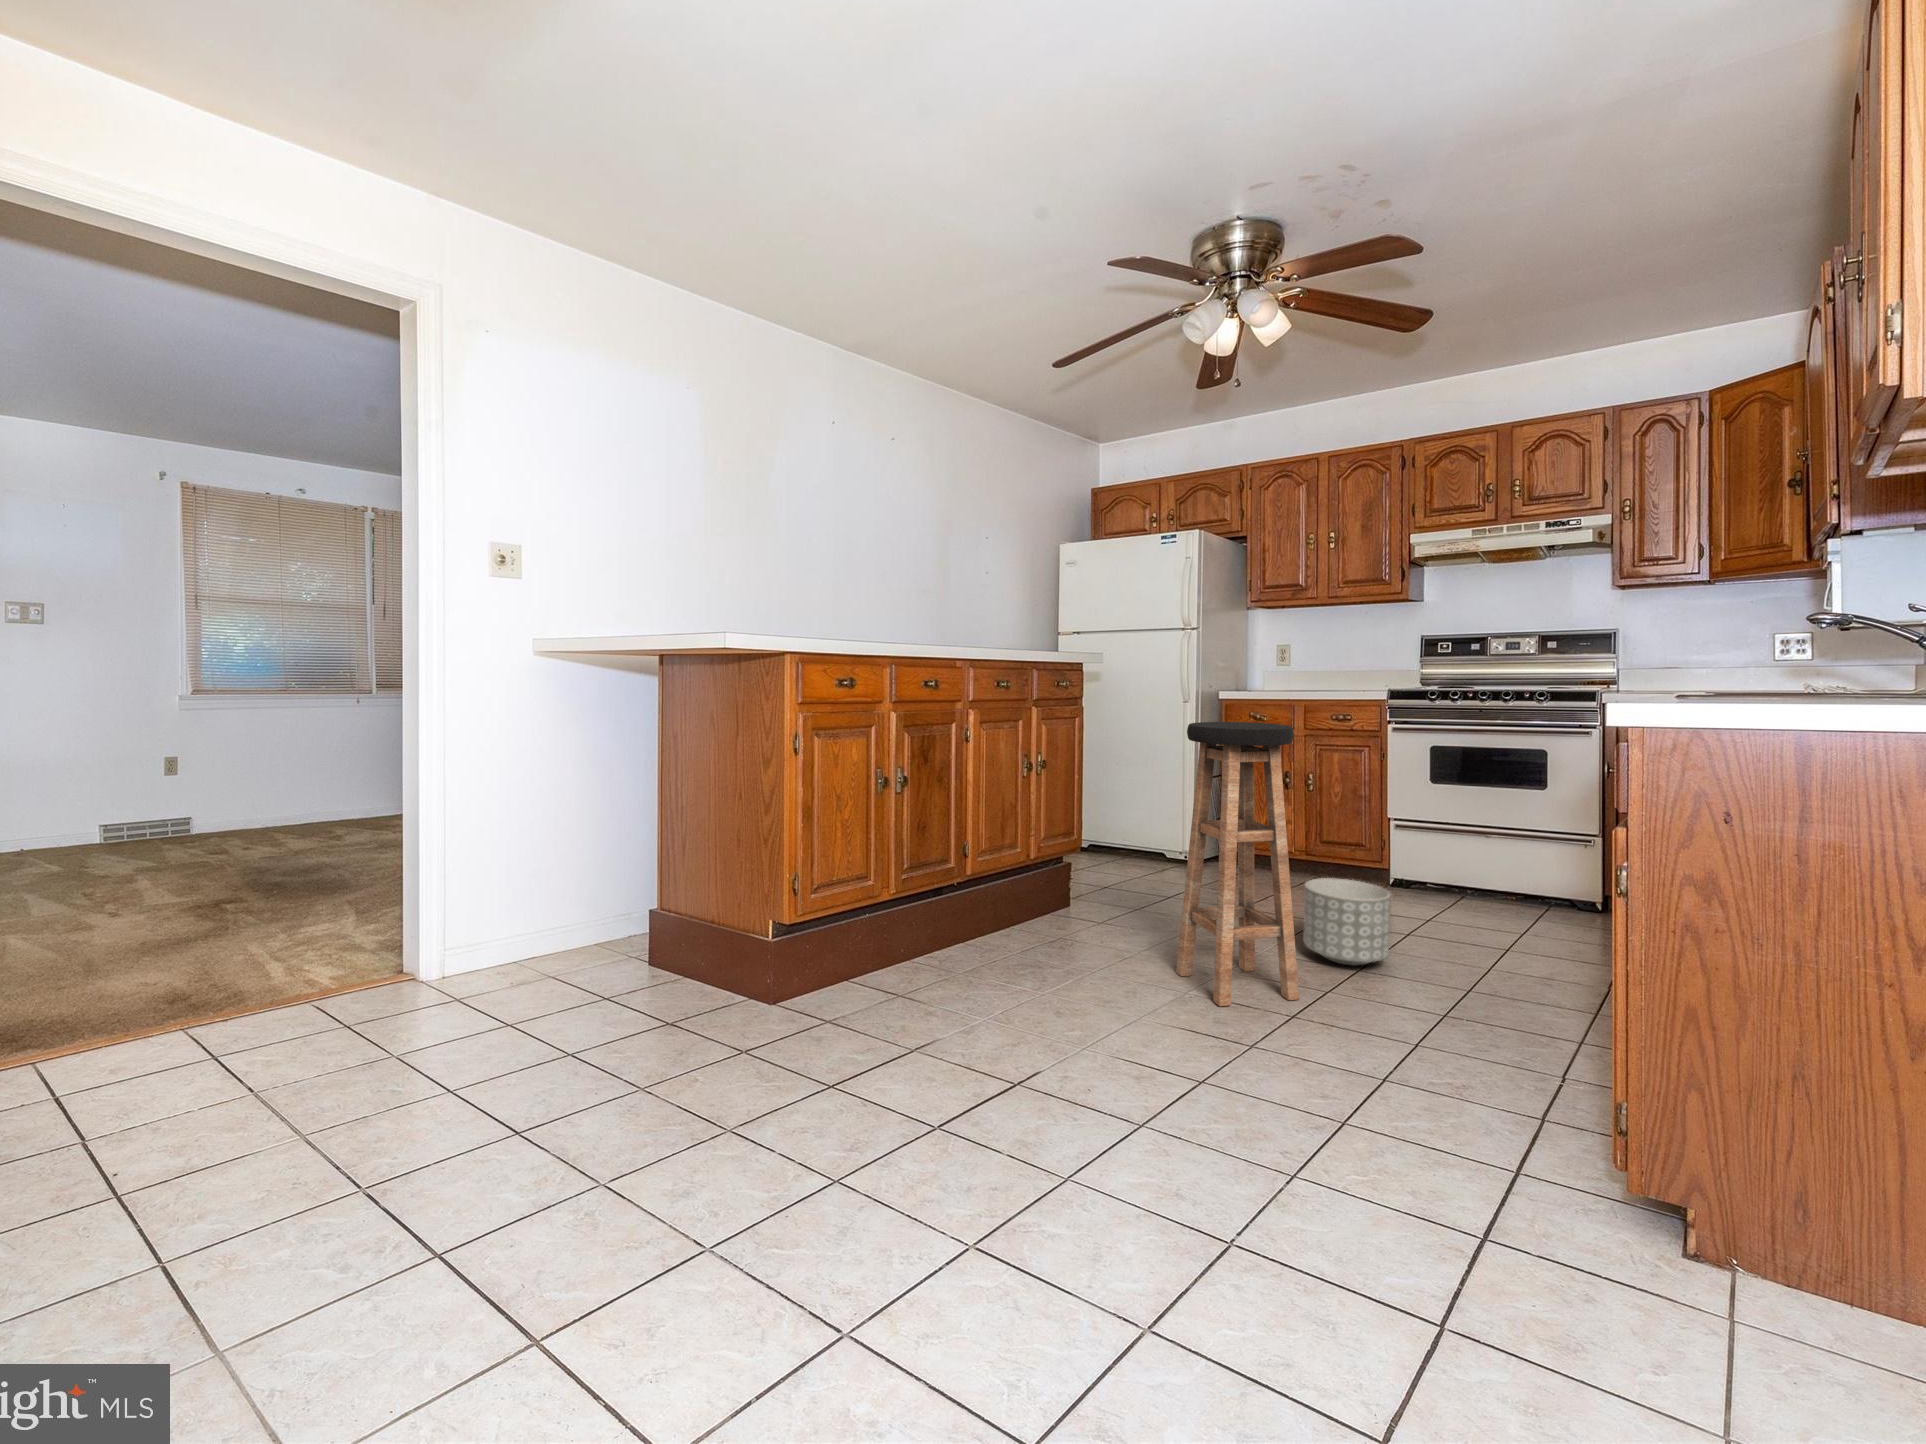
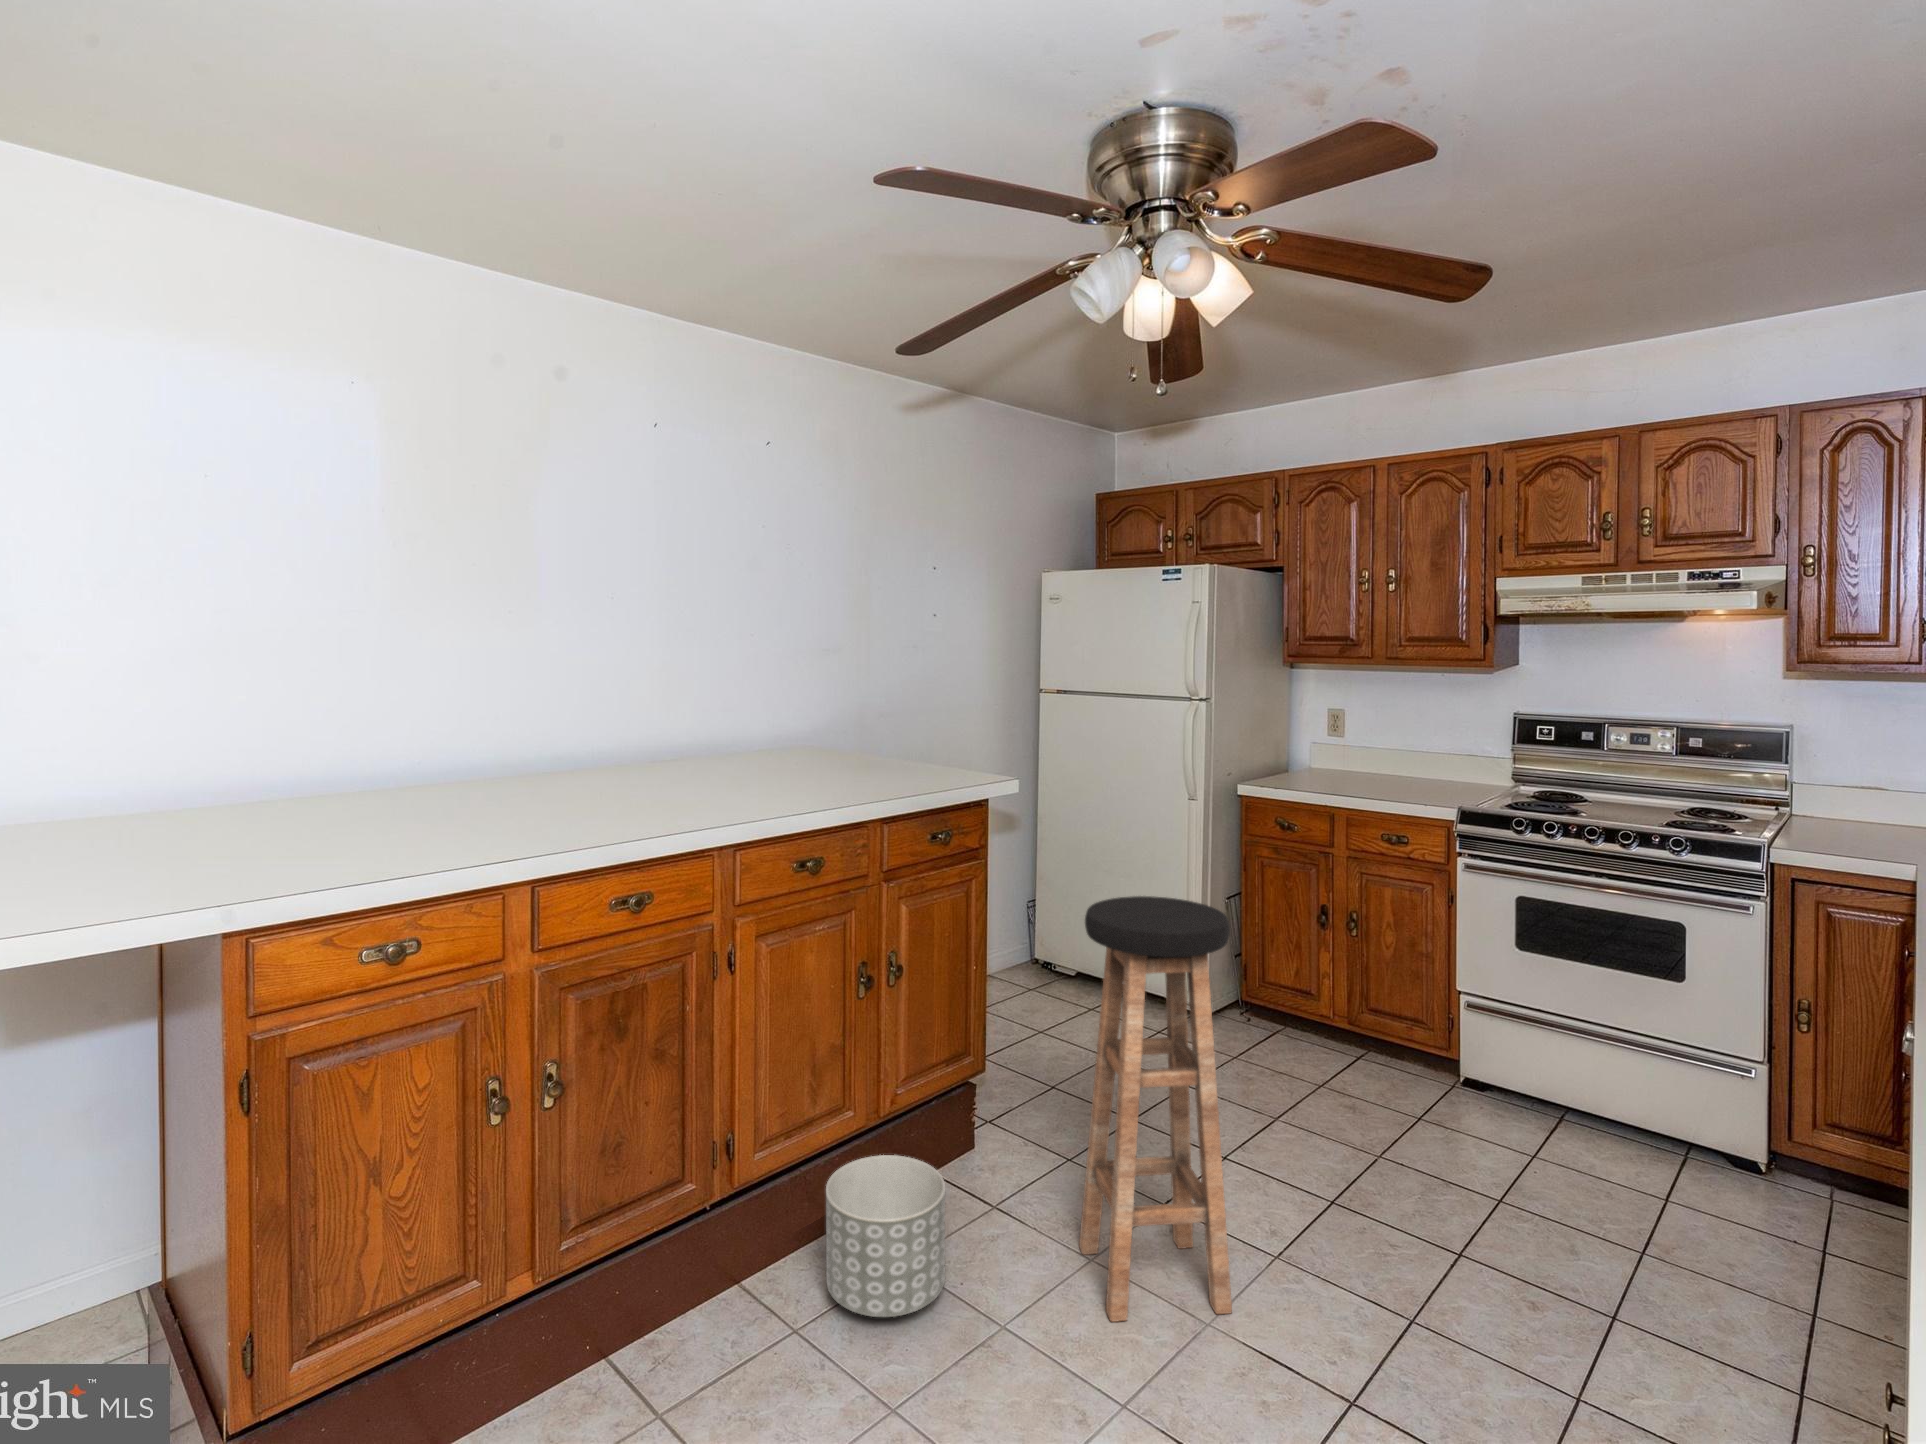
planter: present [1303,878,1390,965] -> present [826,1155,945,1317]

